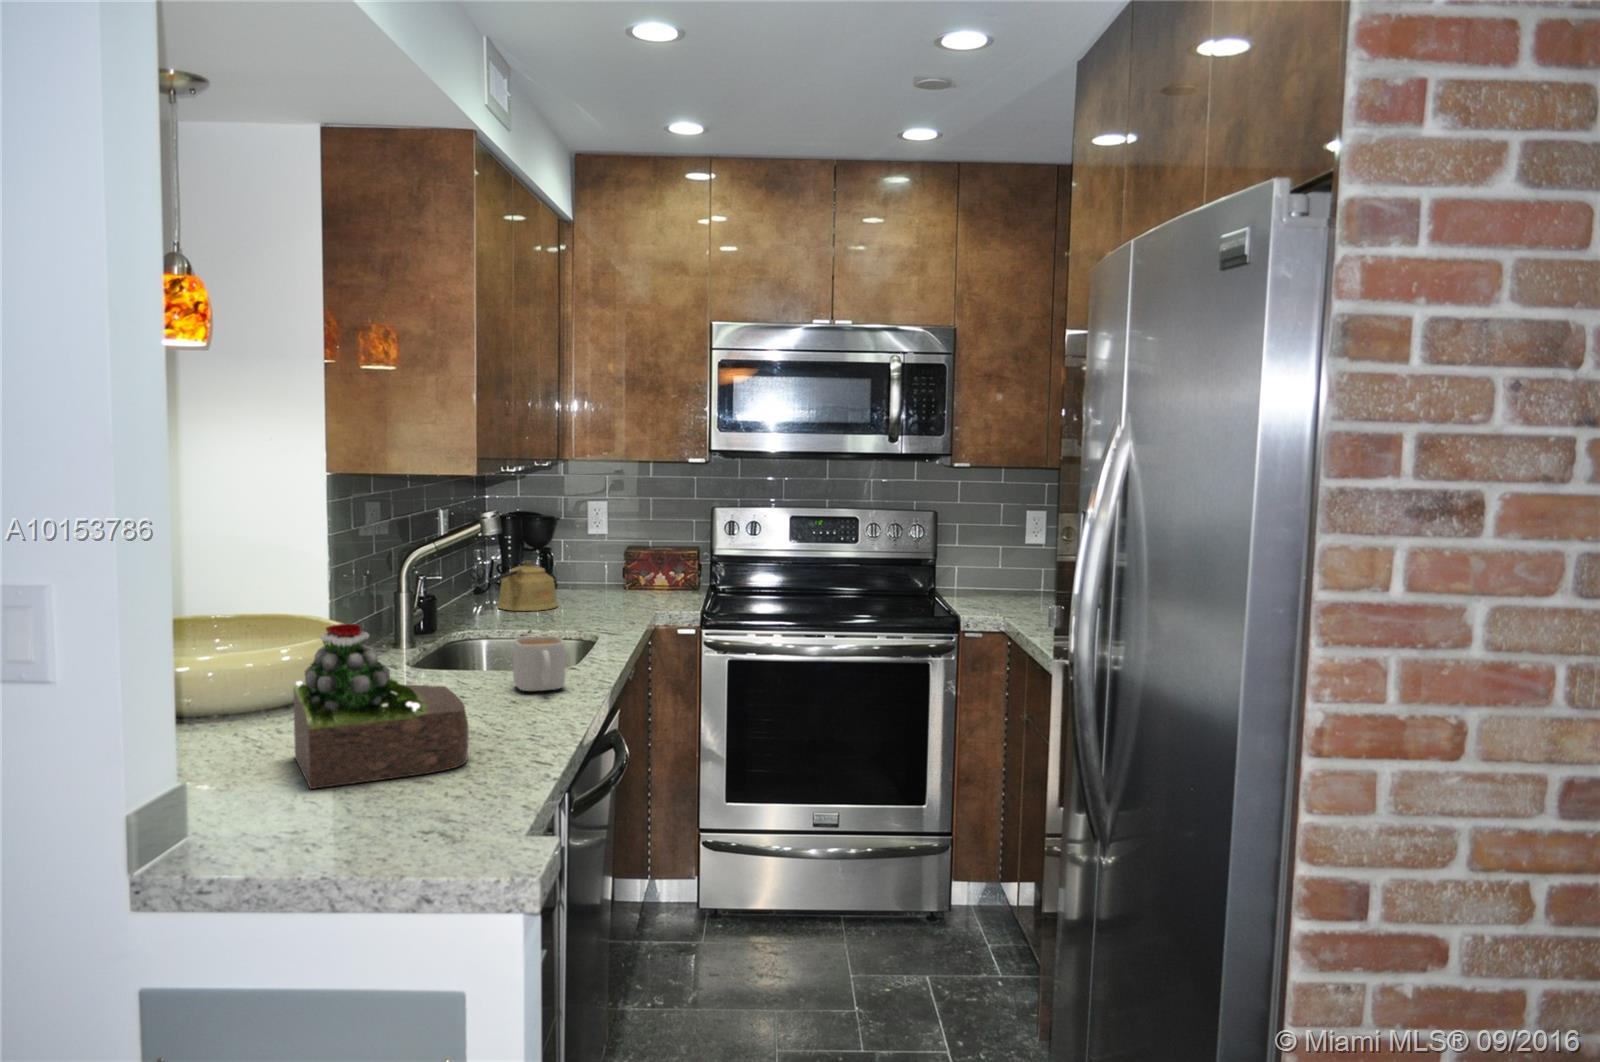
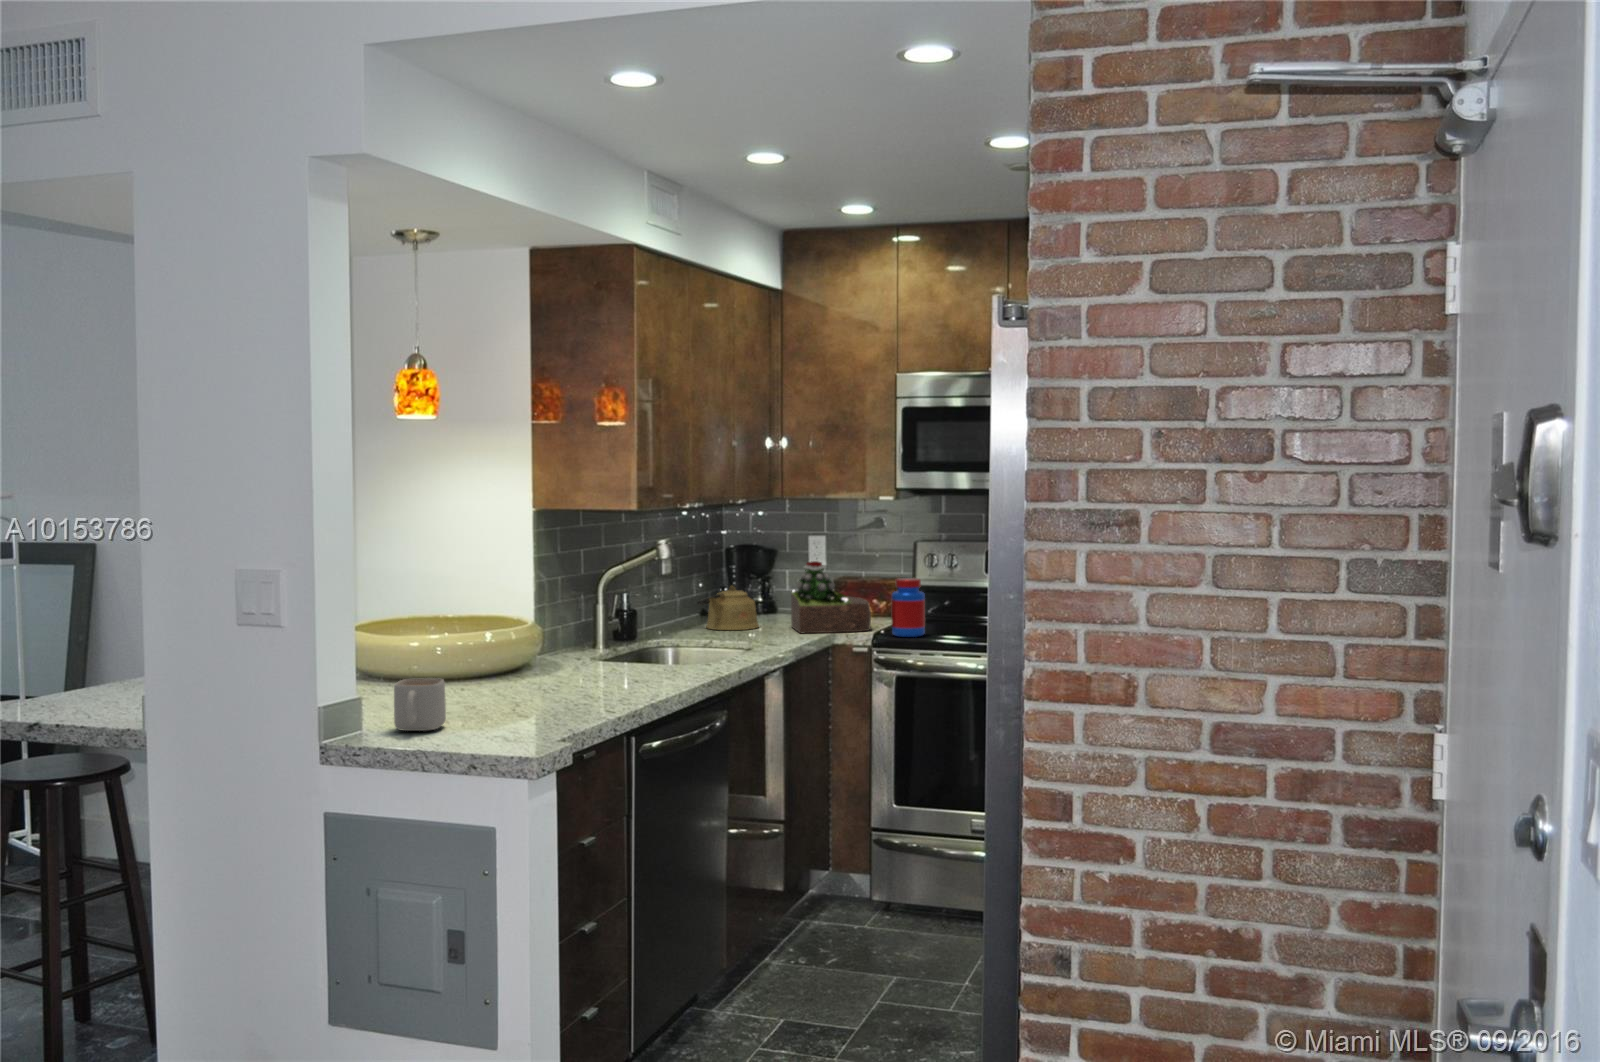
jar: none [718,551,753,614] -> present [892,578,925,637]
succulent plant: present [293,624,469,789] -> present [791,561,871,633]
mug: present [513,636,565,691] -> present [394,678,446,731]

